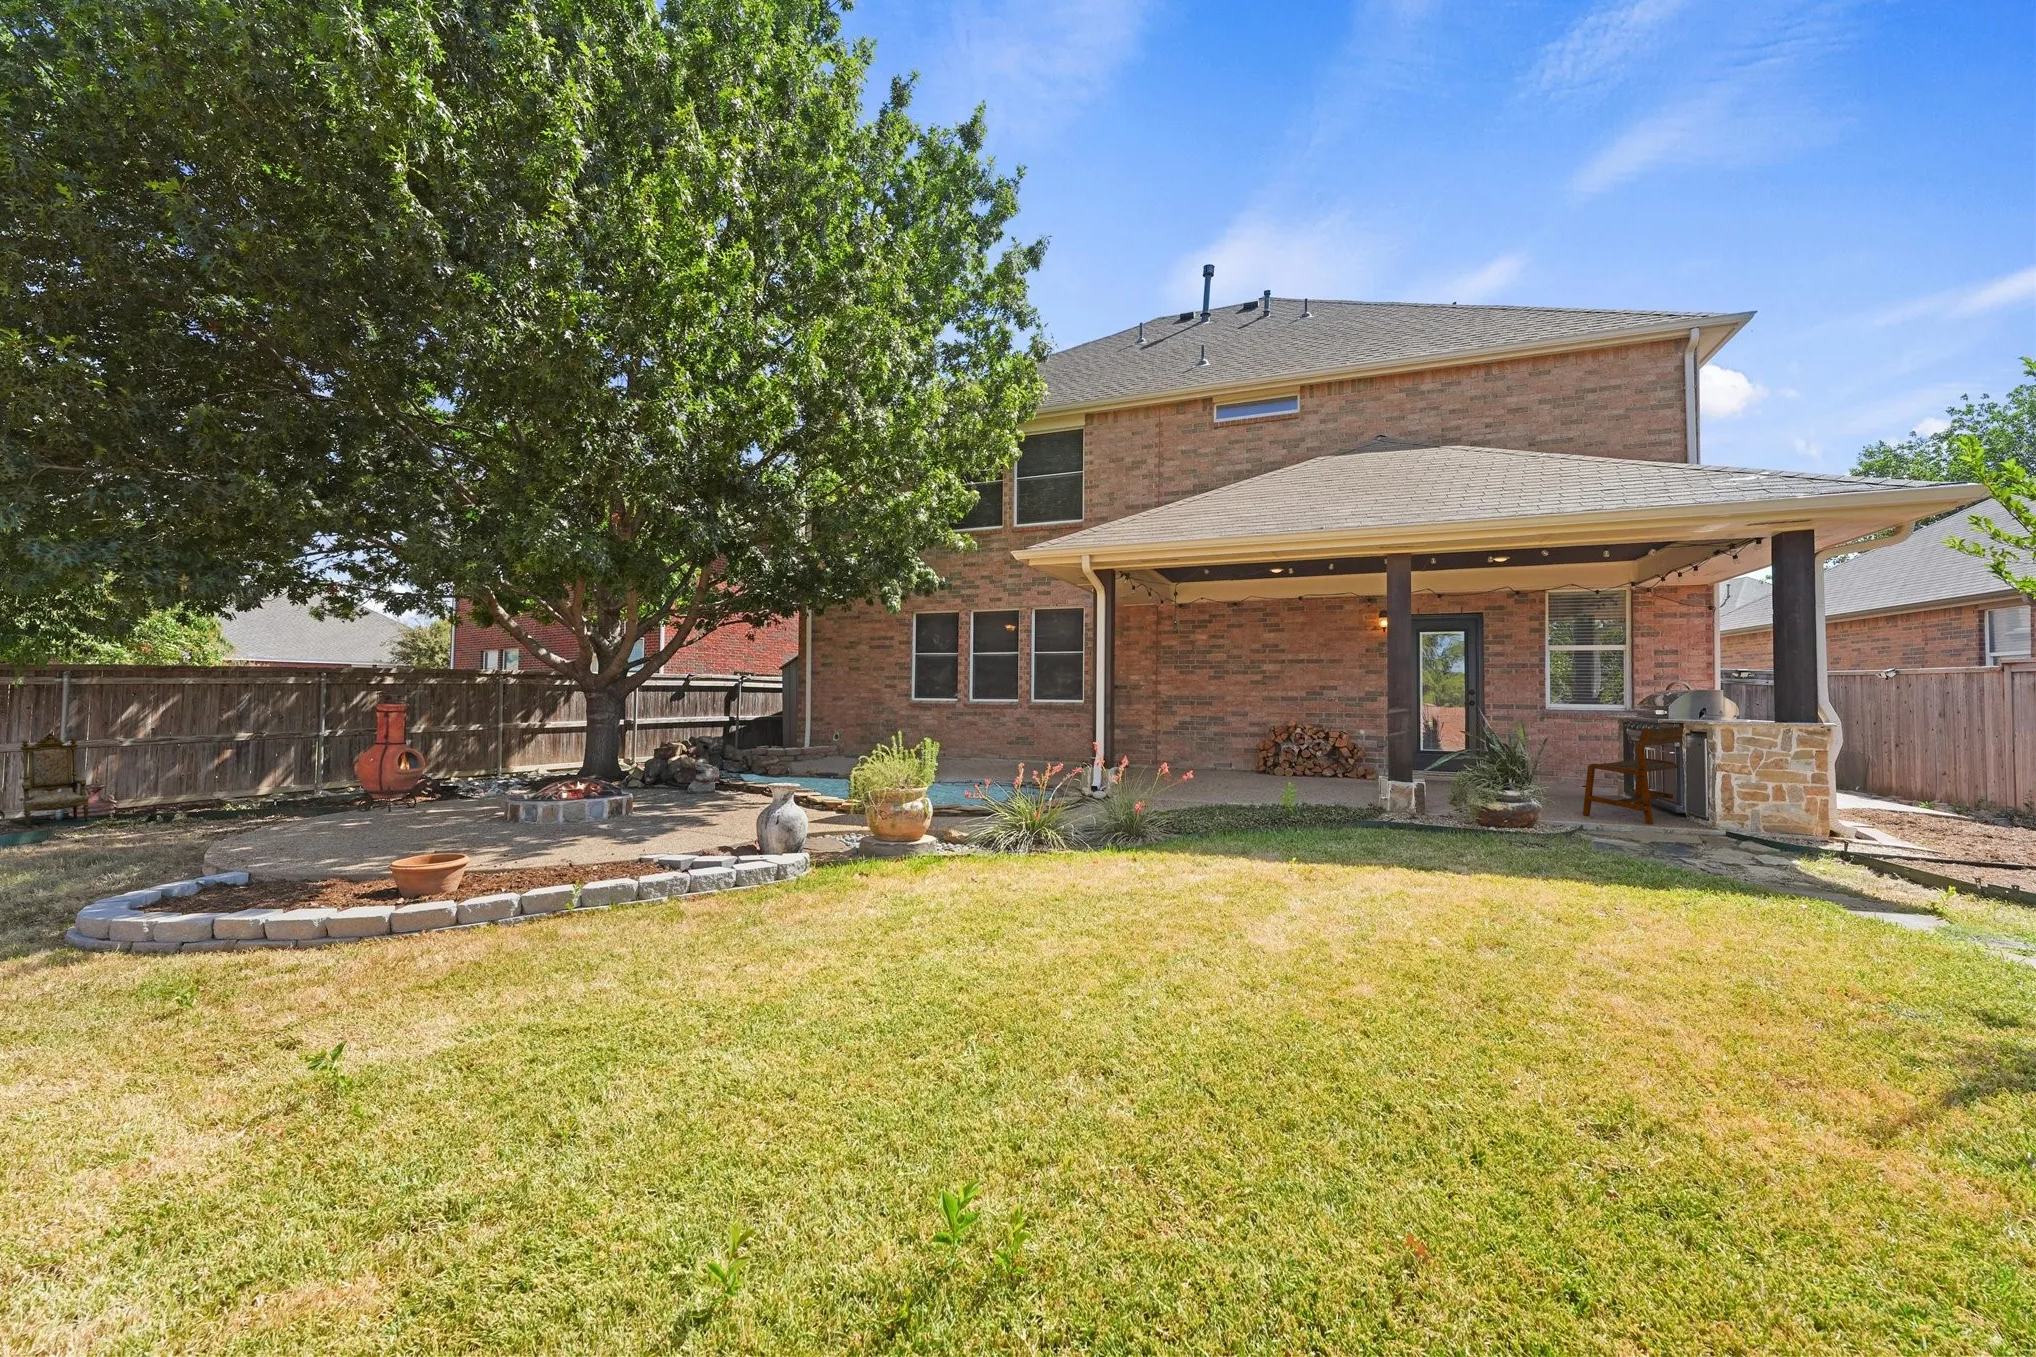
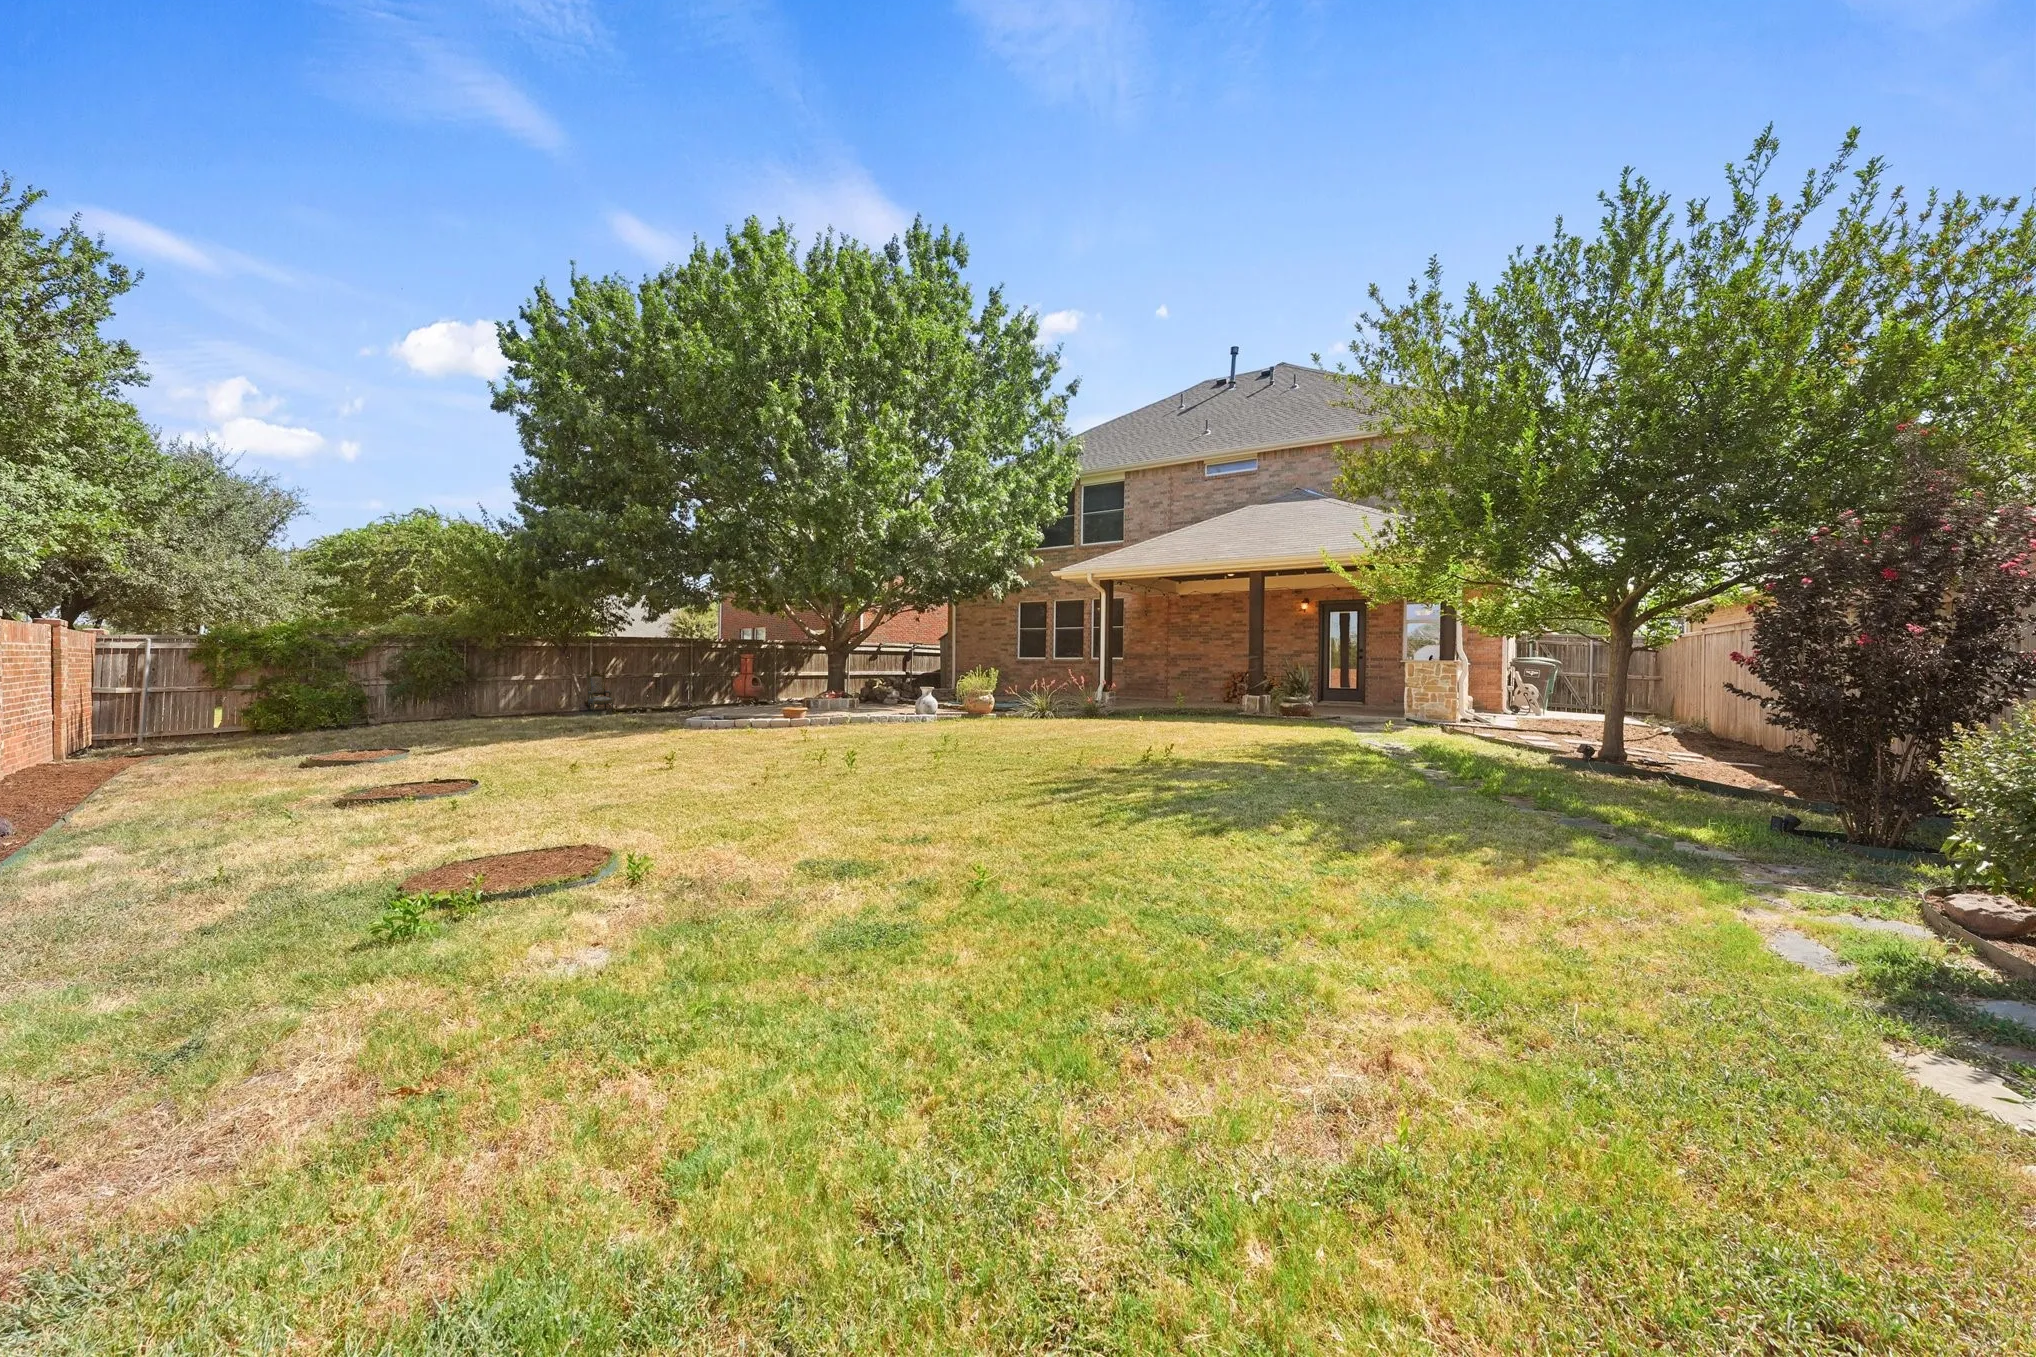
bench: present [1583,727,1683,824] -> none [1354,665,1421,718]

